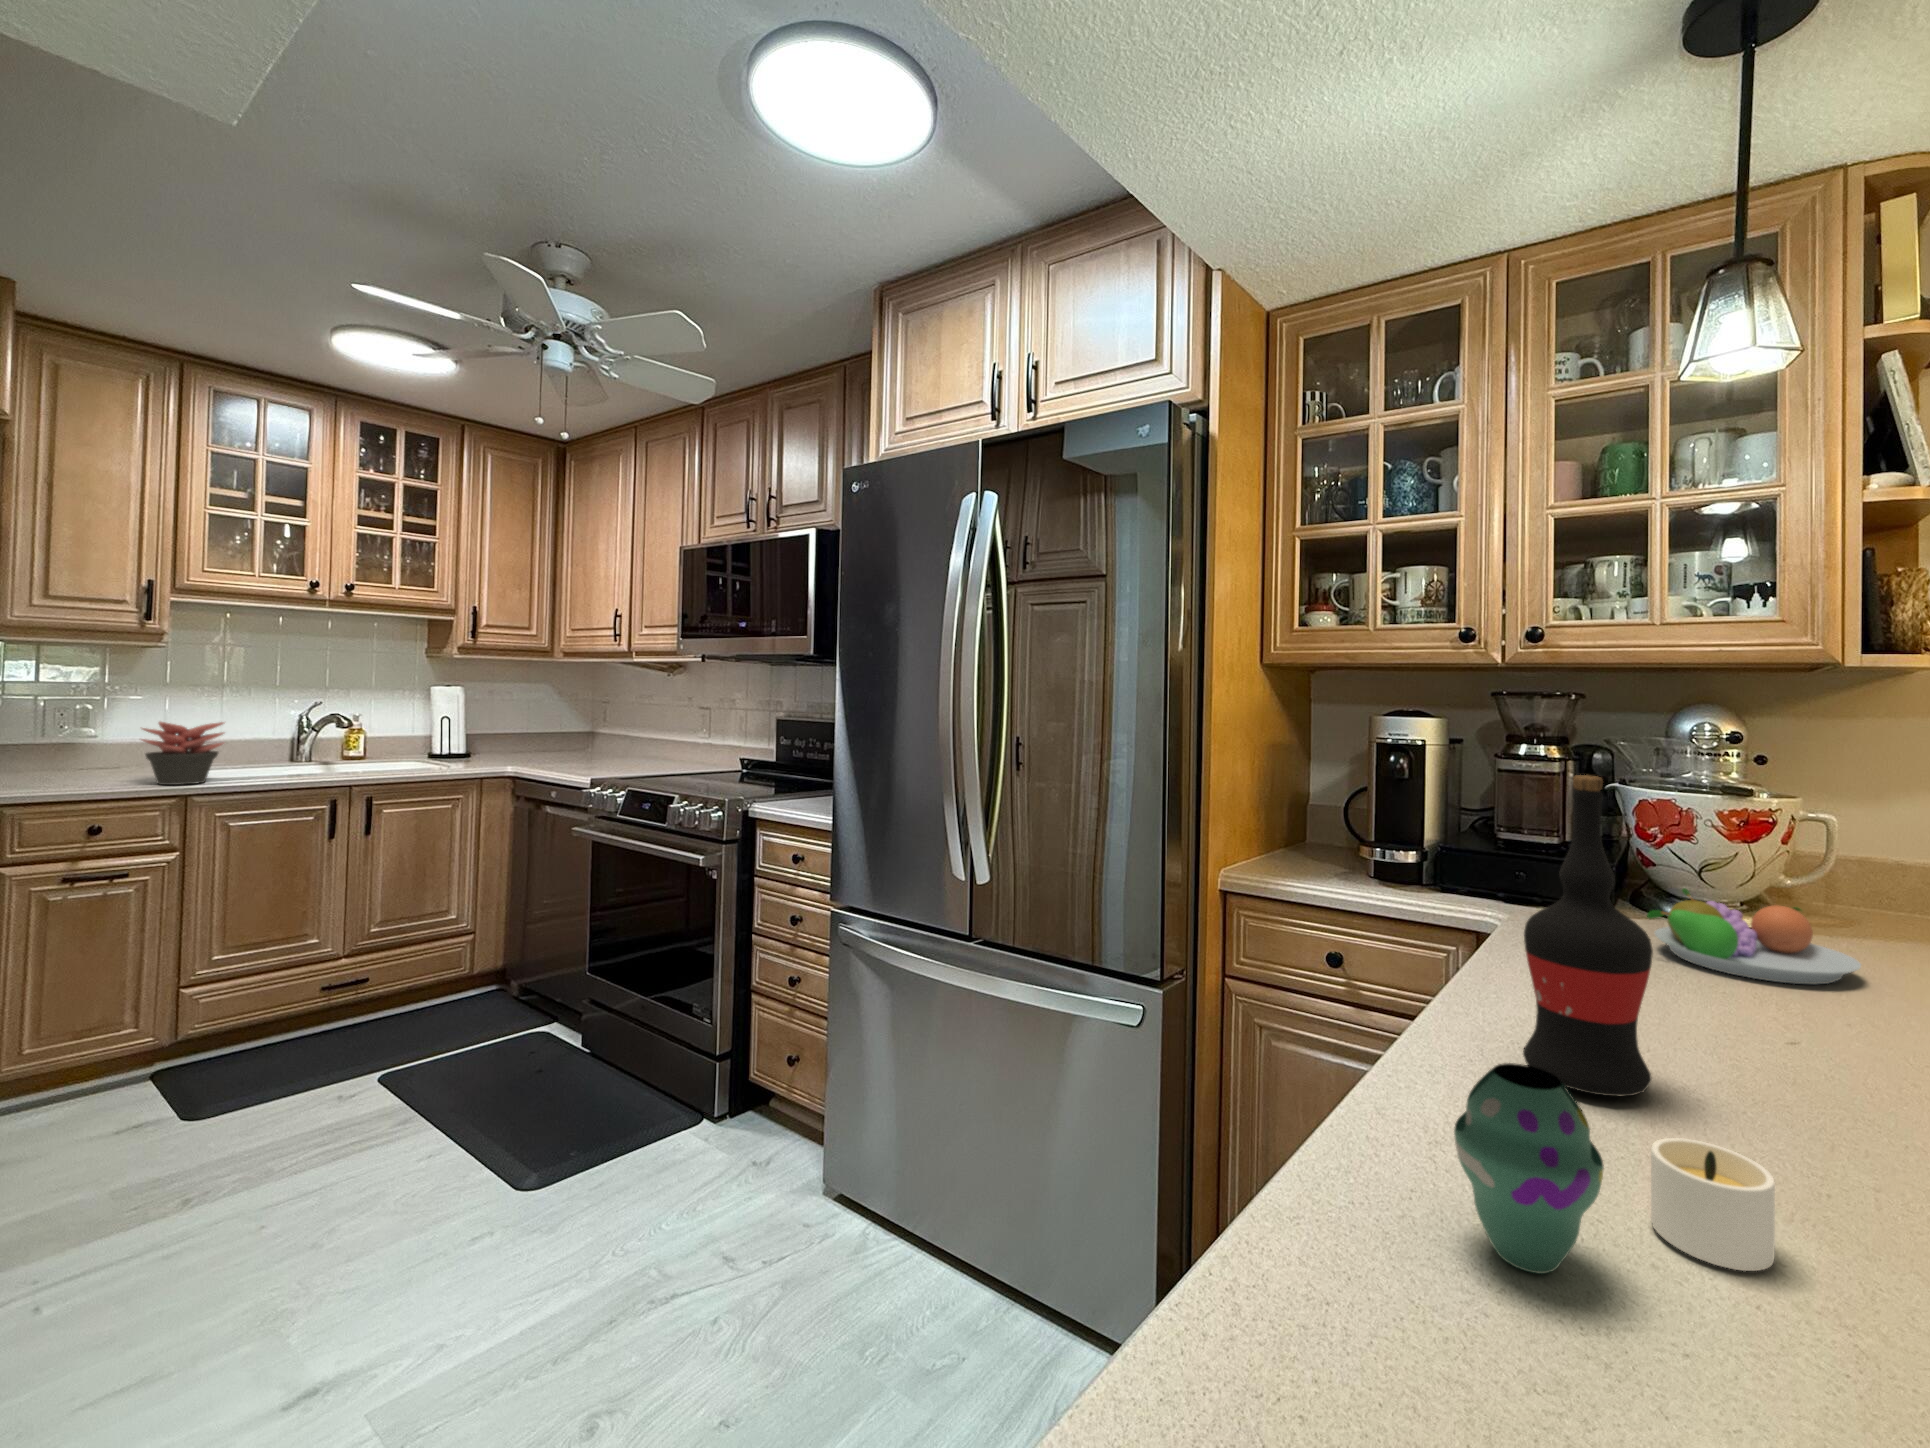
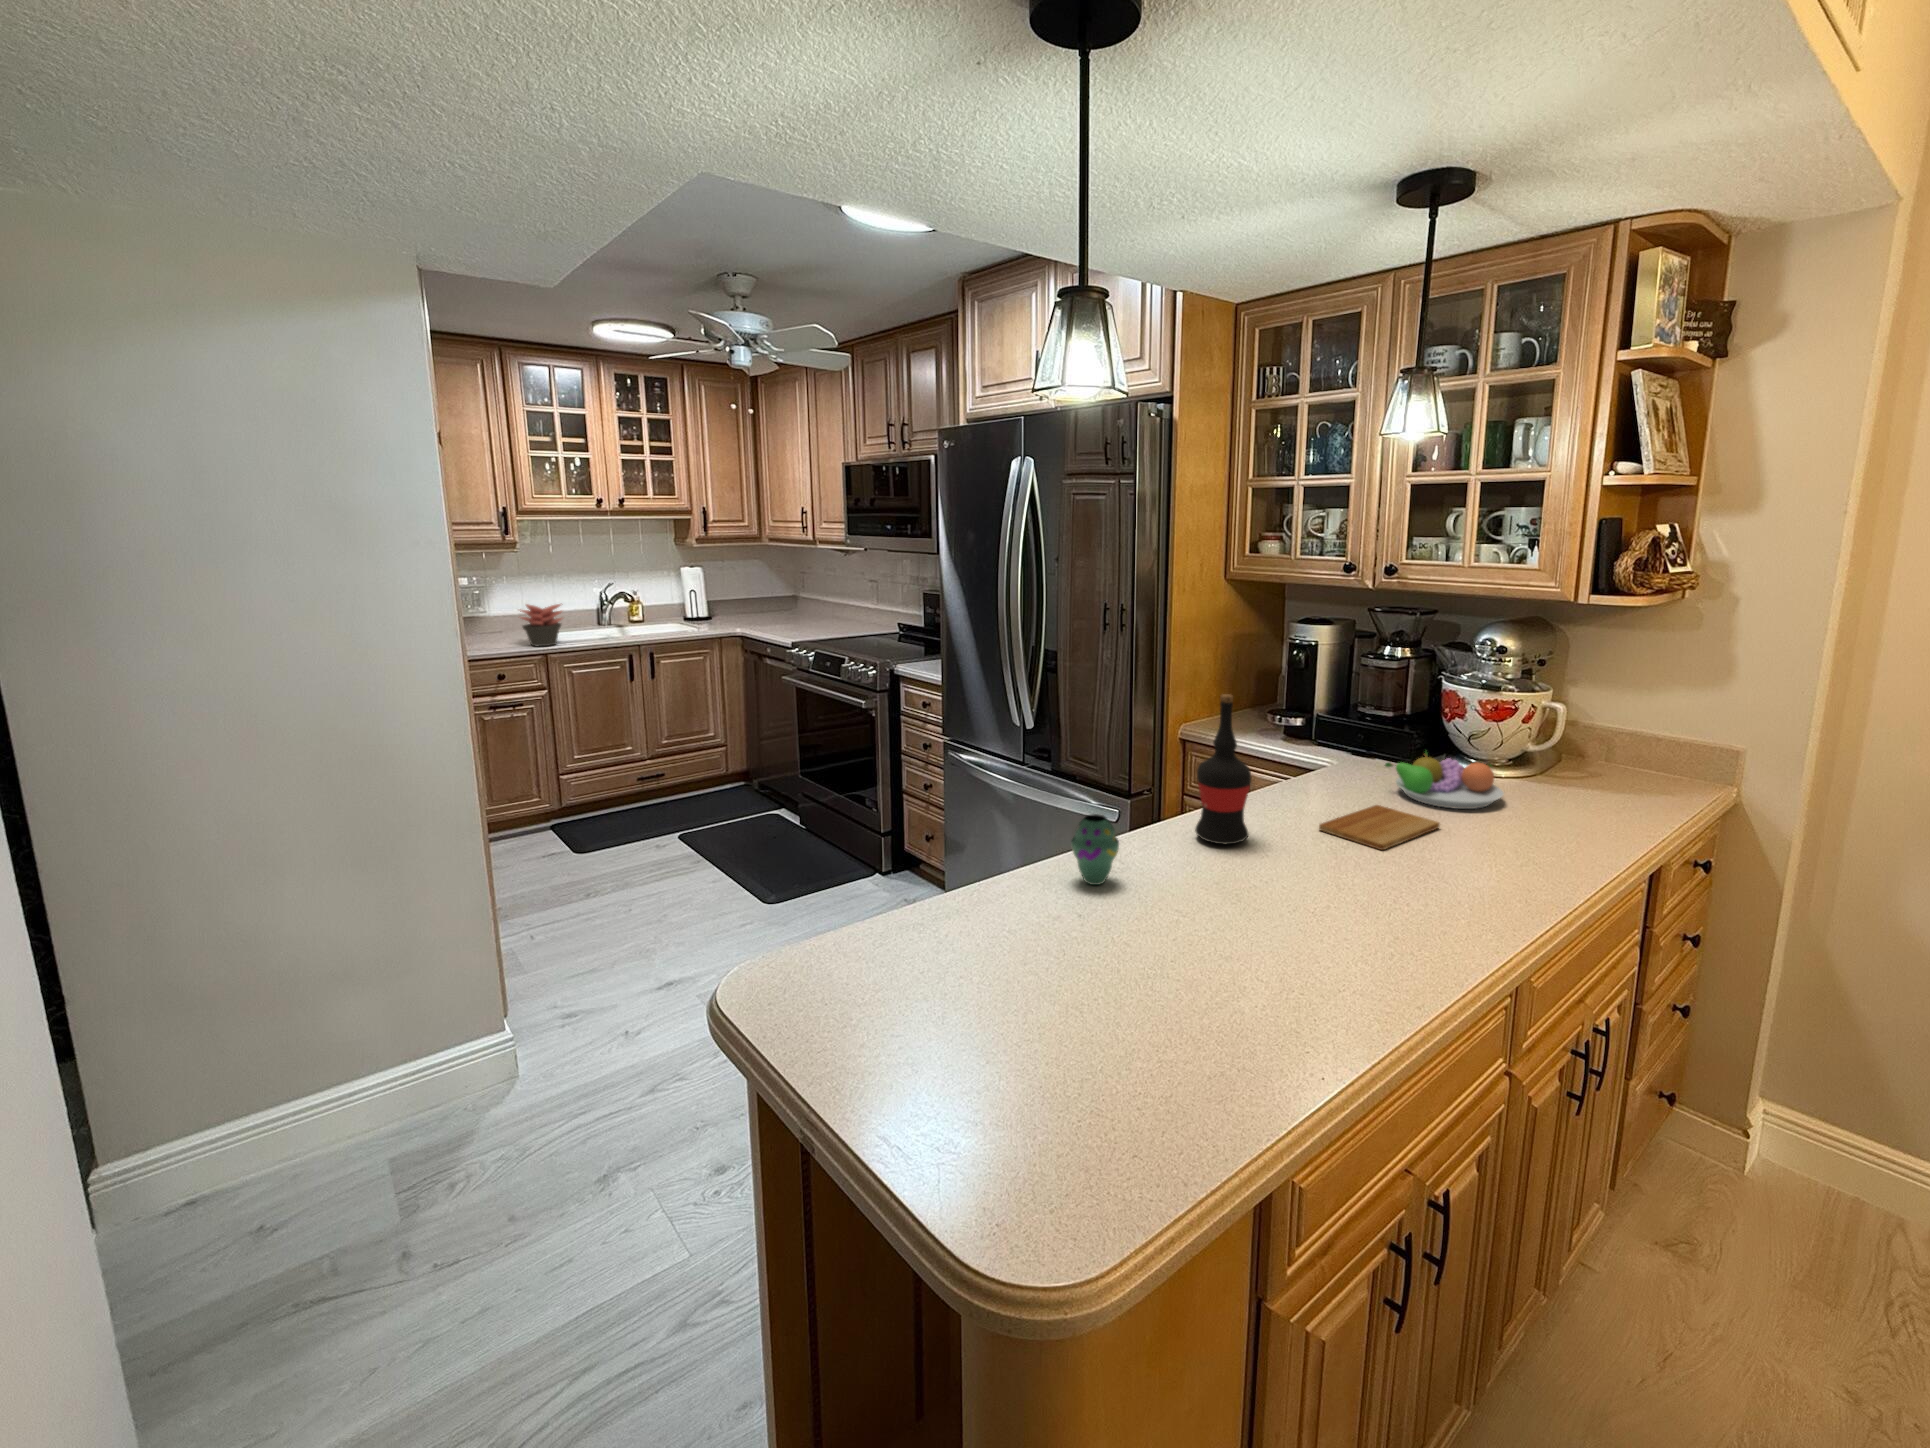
cutting board: none [1702,985,1893,1084] -> present [1319,805,1440,850]
candle: present [1651,1138,1775,1271] -> none [1156,849,1213,891]

